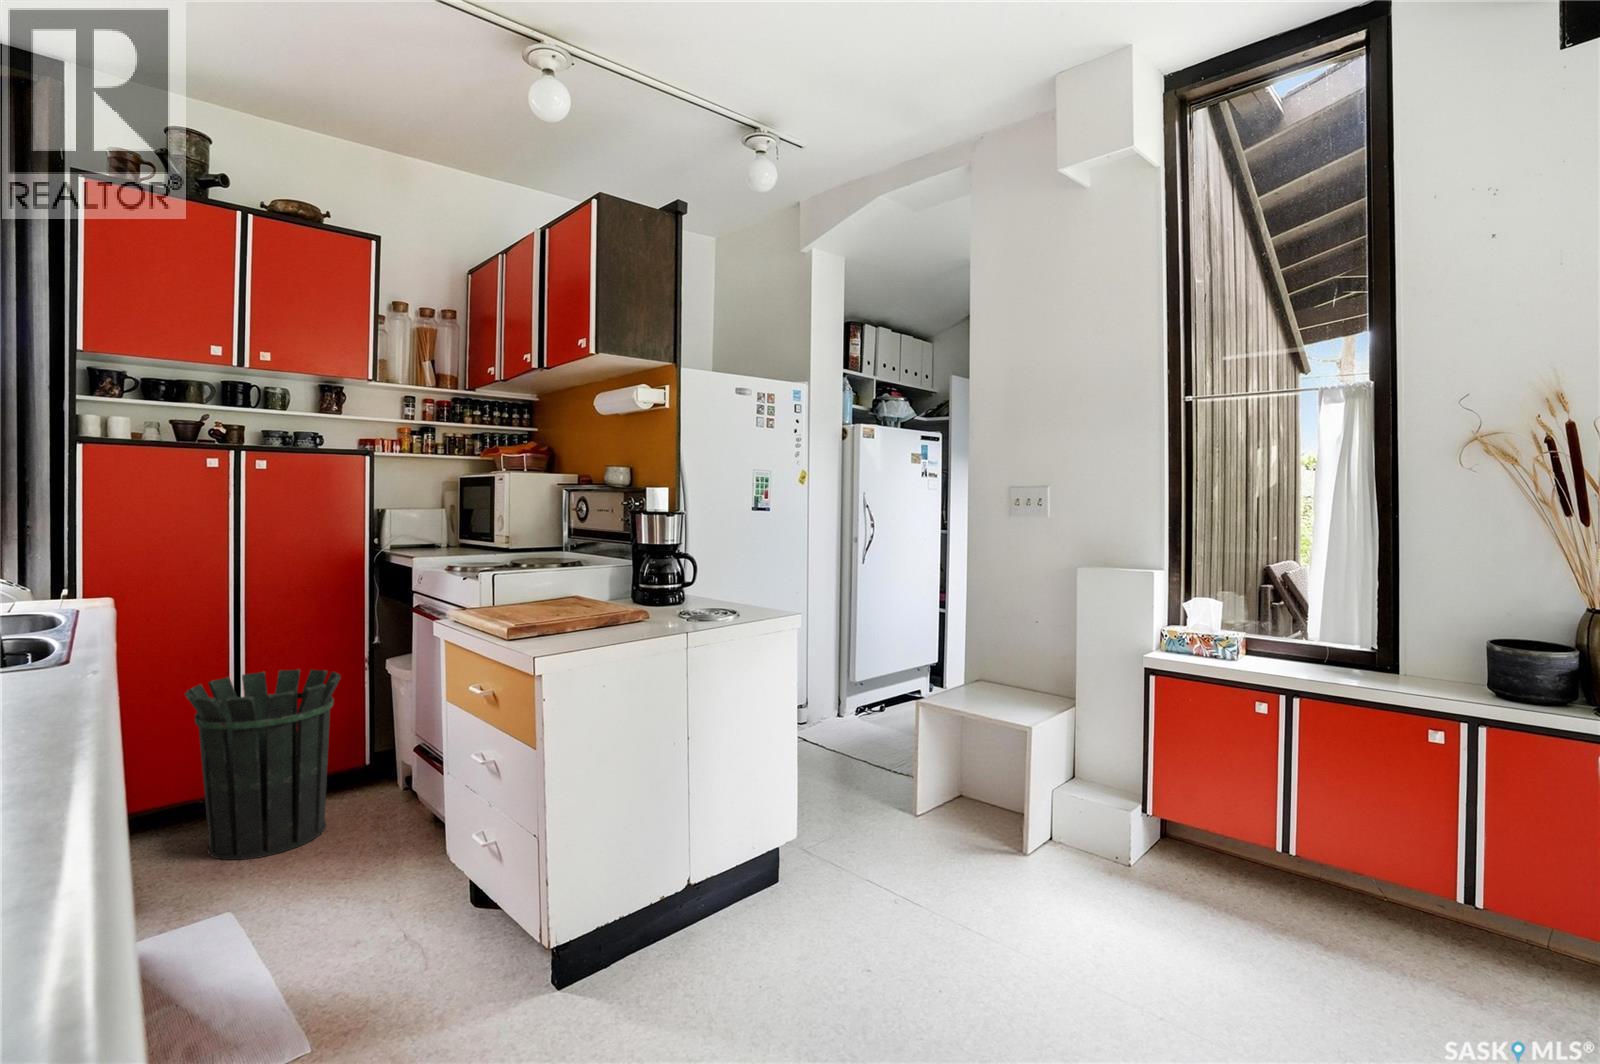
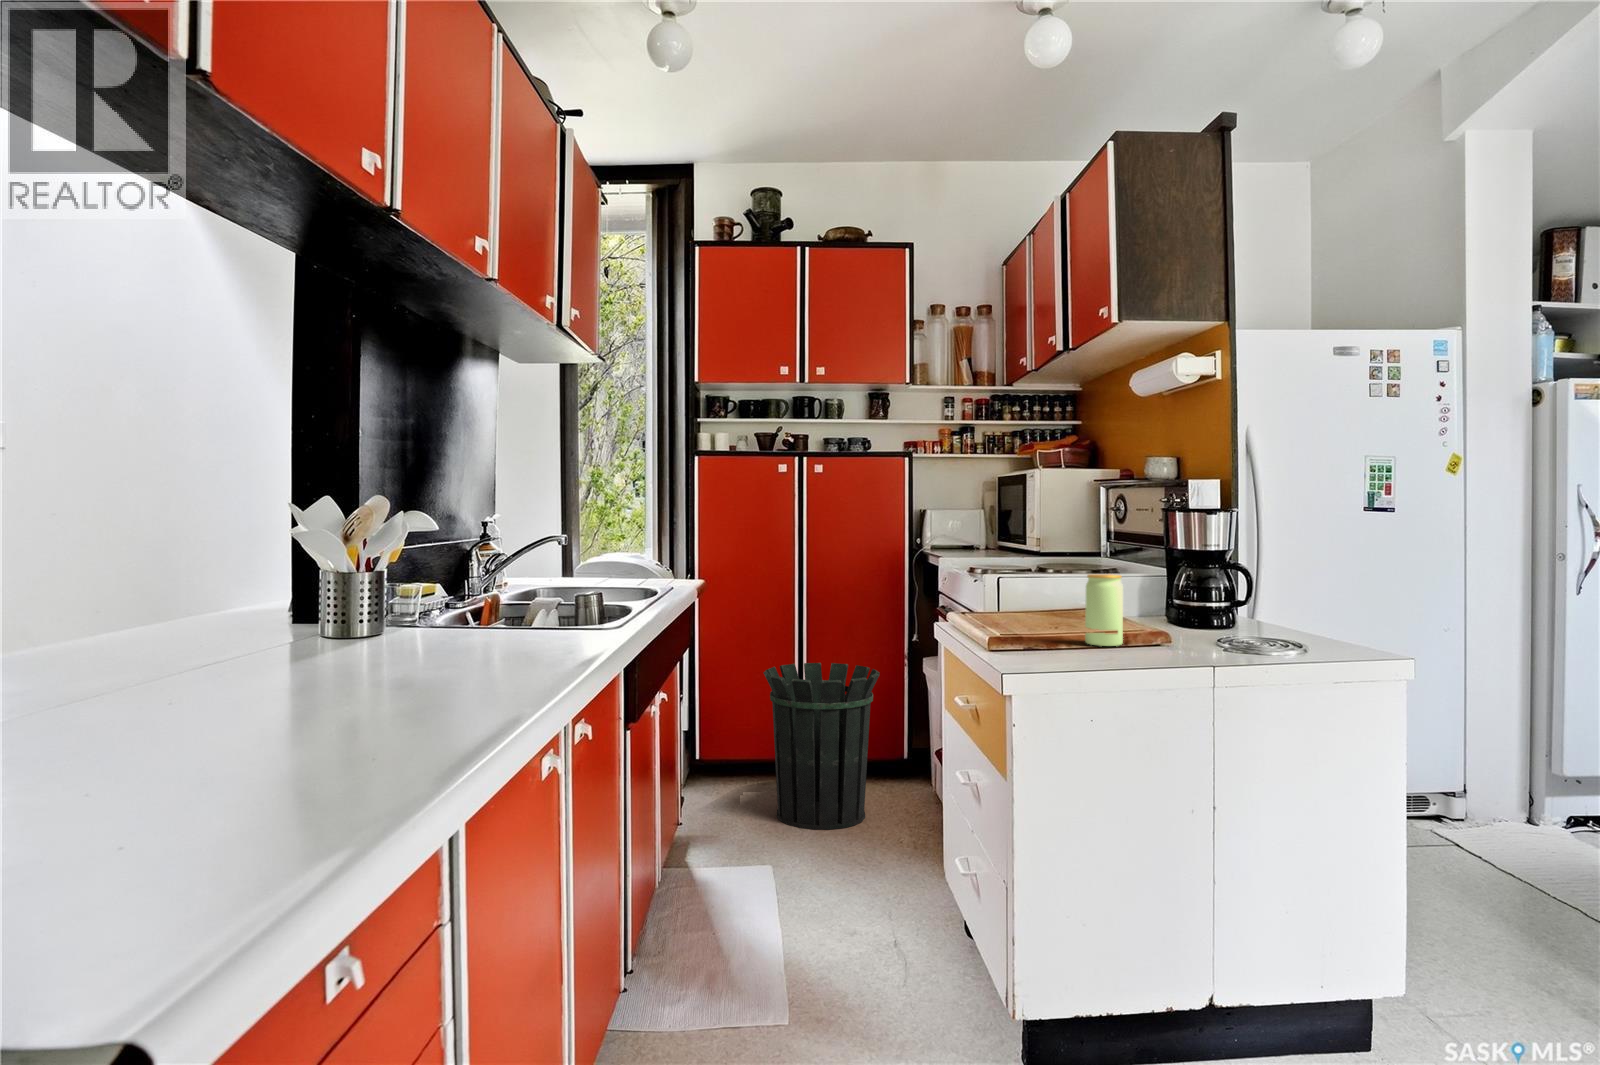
jar: none [577,573,611,640] -> present [1085,574,1123,646]

